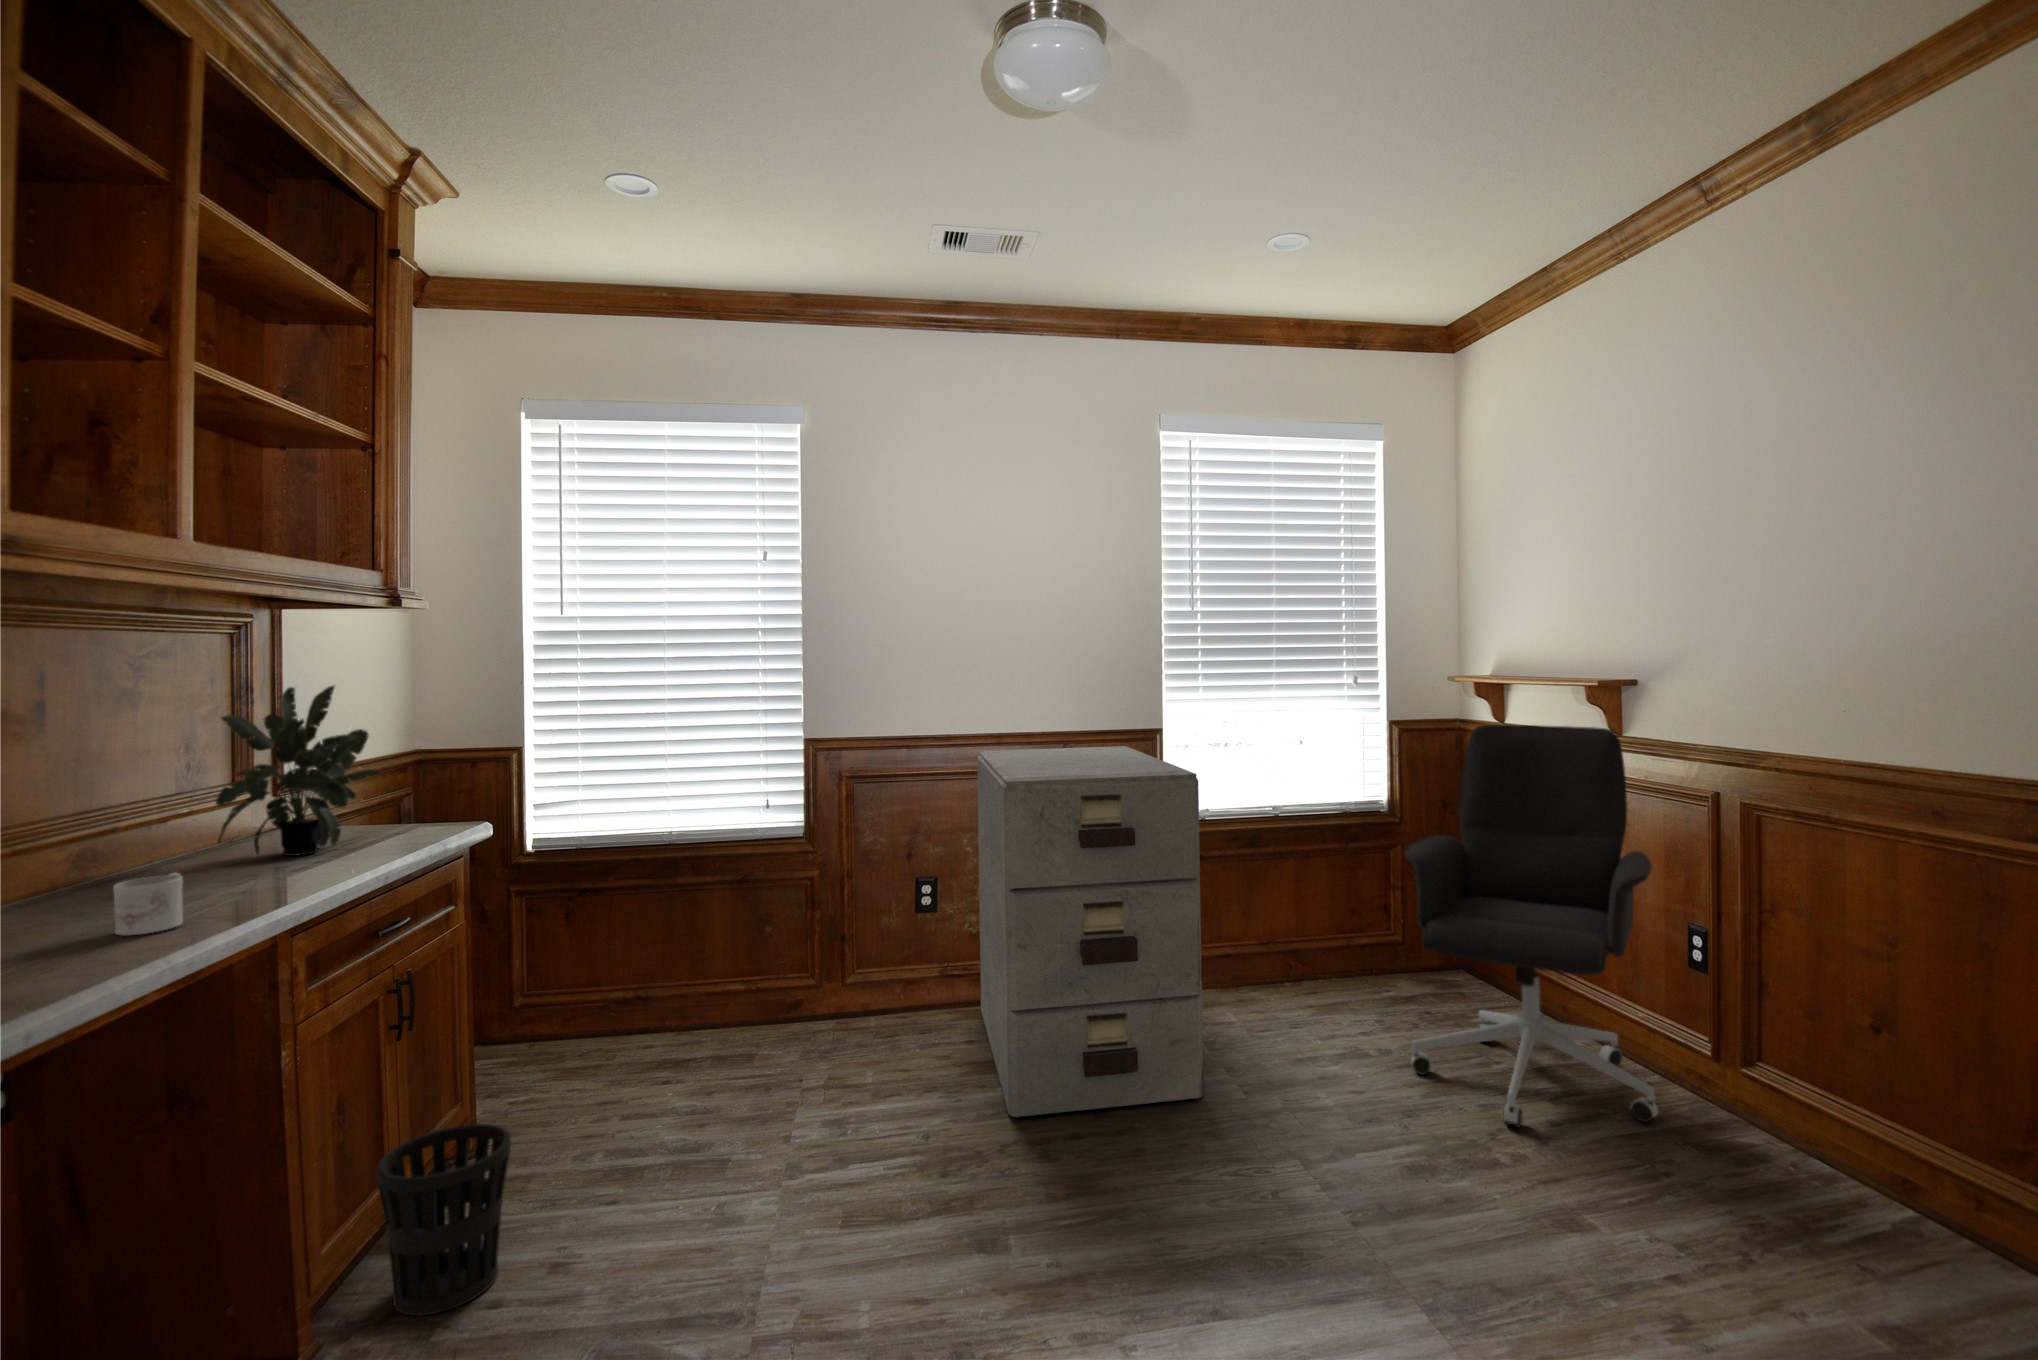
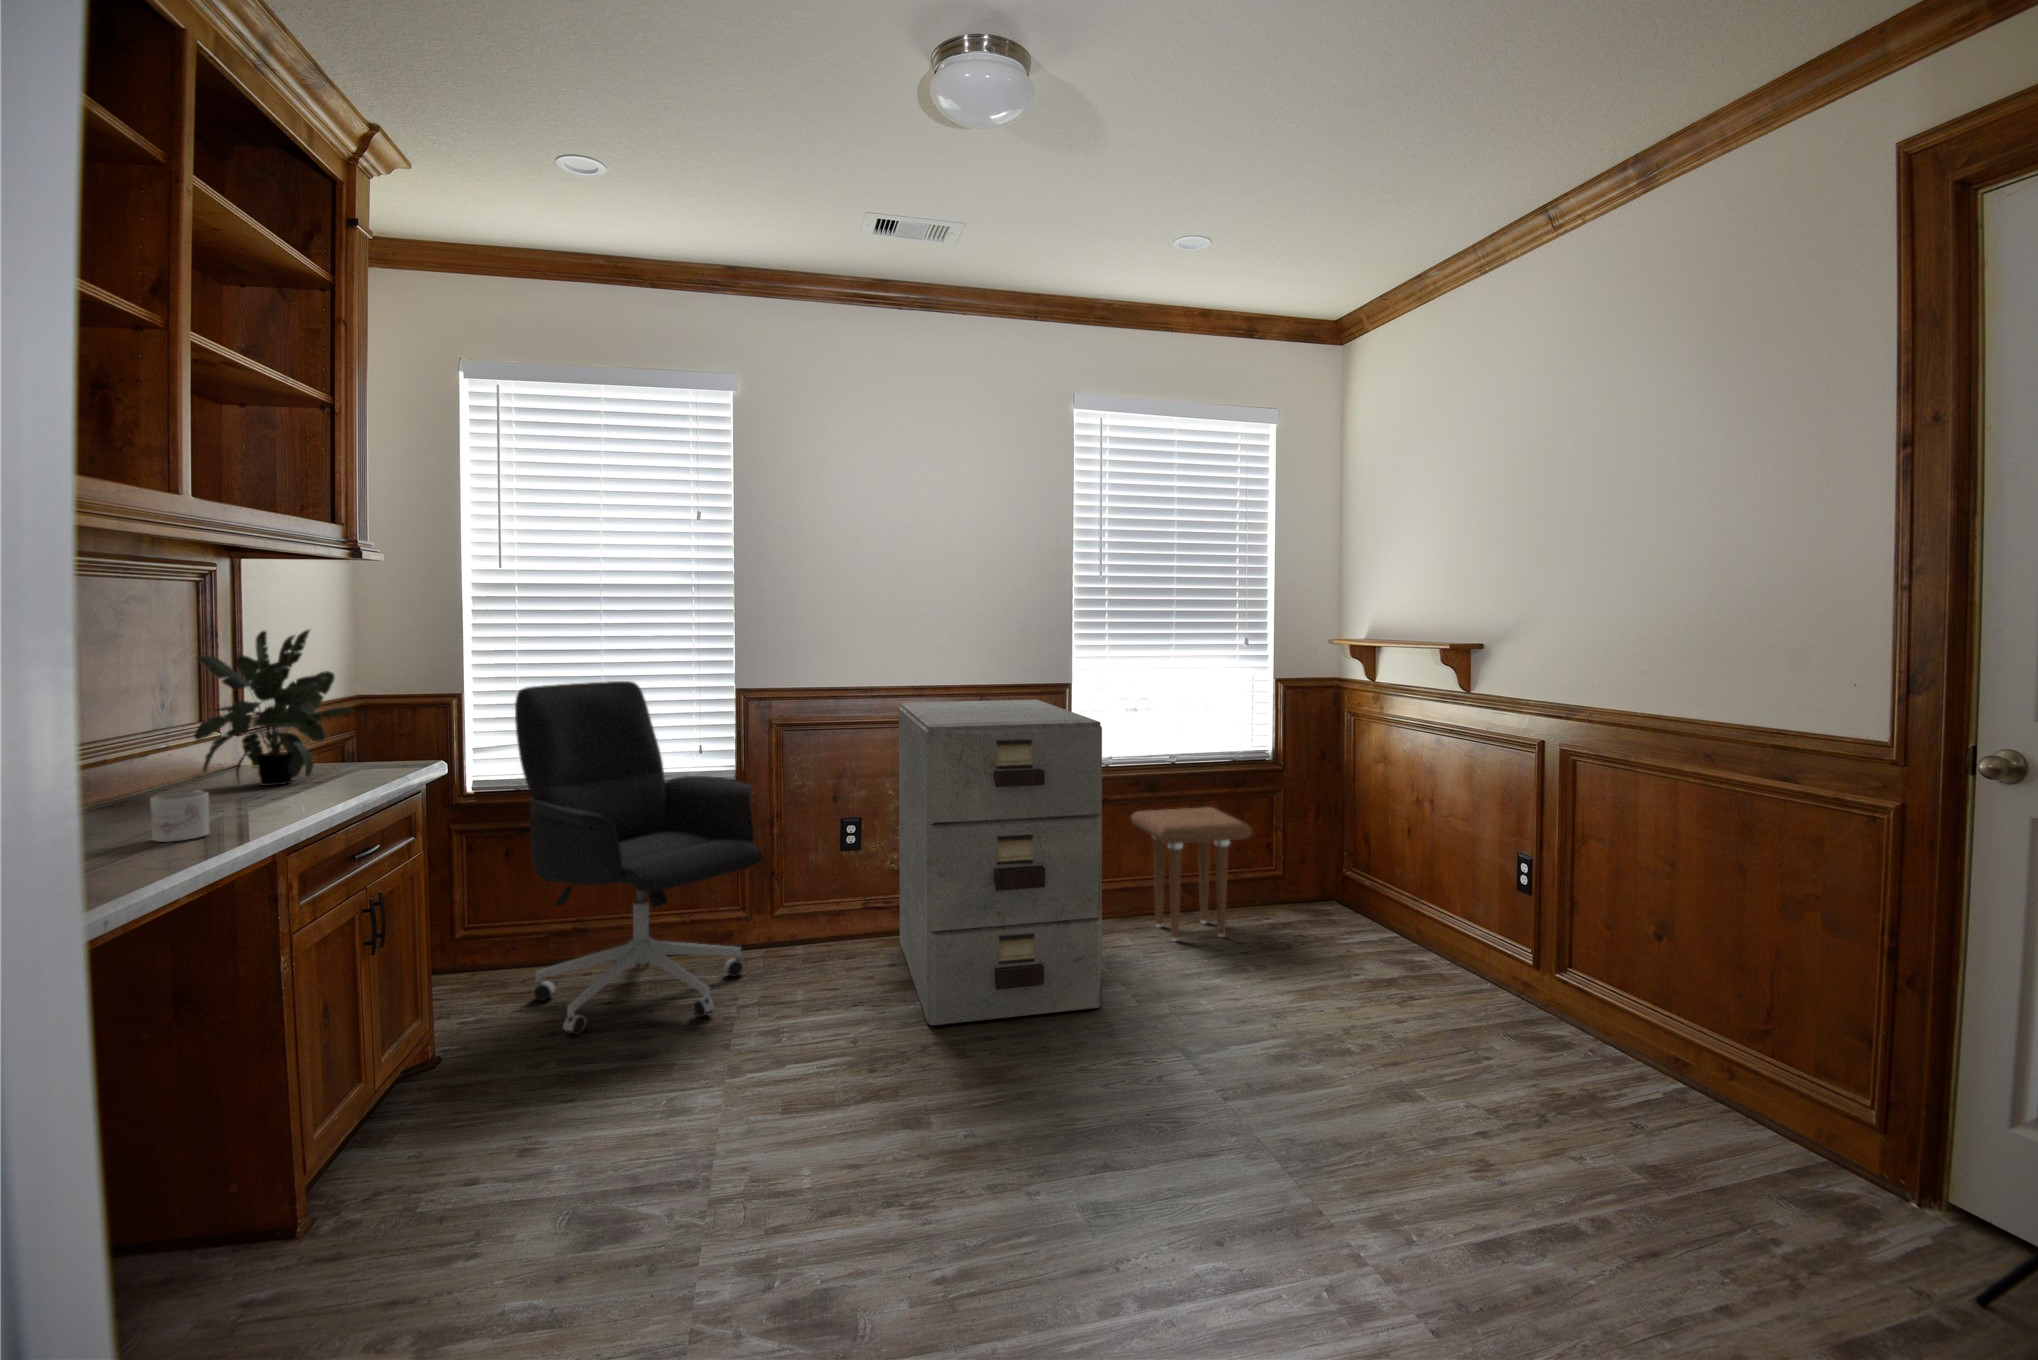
office chair: present [1405,725,1658,1127] -> present [515,681,762,1035]
side table: none [1229,862,1367,1014] -> present [1131,807,1253,941]
wastebasket: present [377,1124,511,1316] -> none [365,1025,484,1185]

